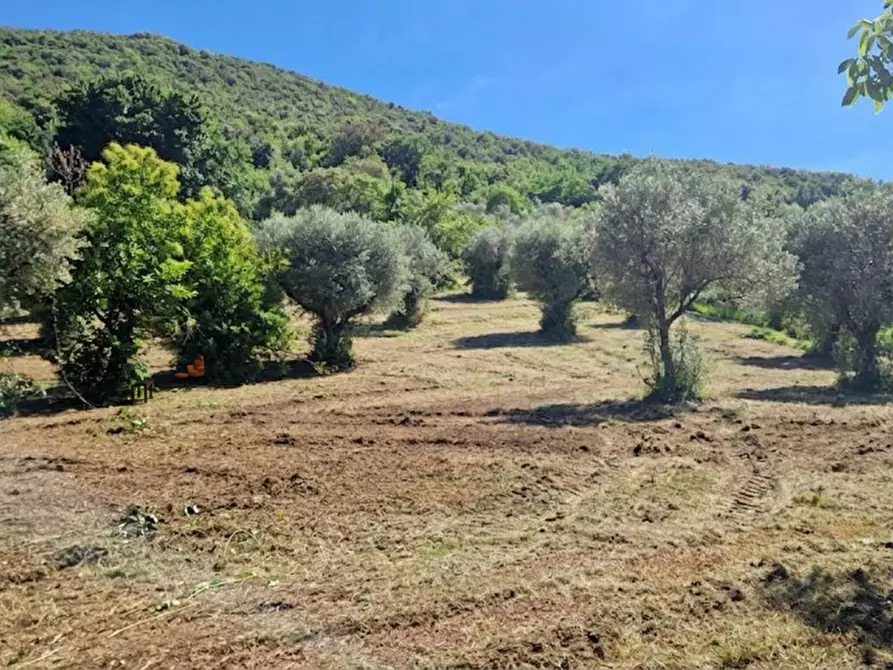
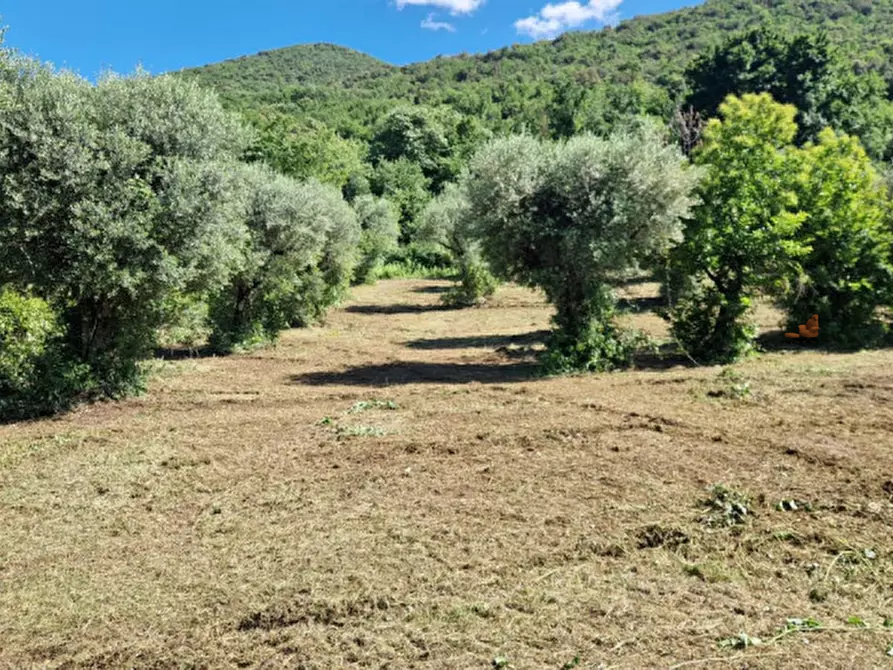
bench: present [130,380,153,403] -> none [735,340,760,364]

